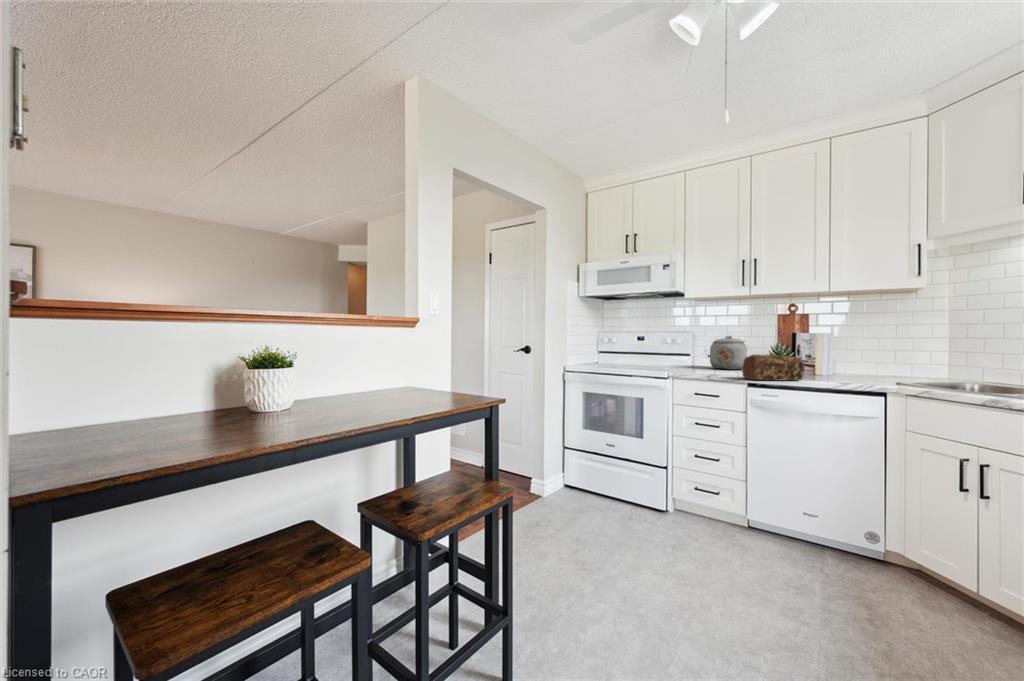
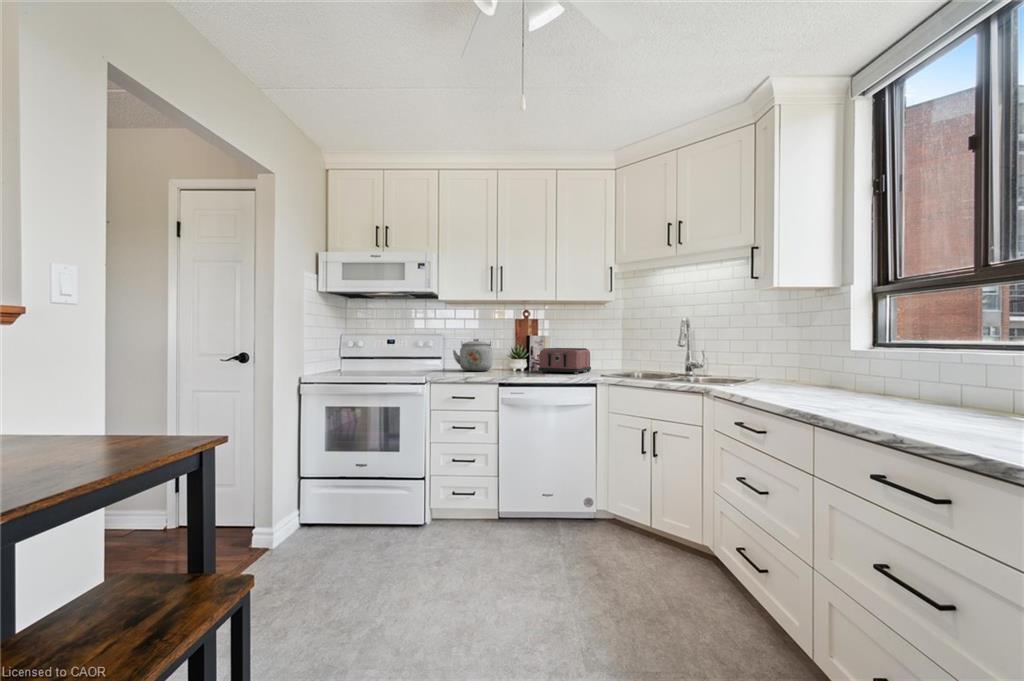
toaster: none [805,347,888,380] -> present [538,348,591,374]
bread loaf: present [742,355,804,380] -> none [493,355,541,379]

